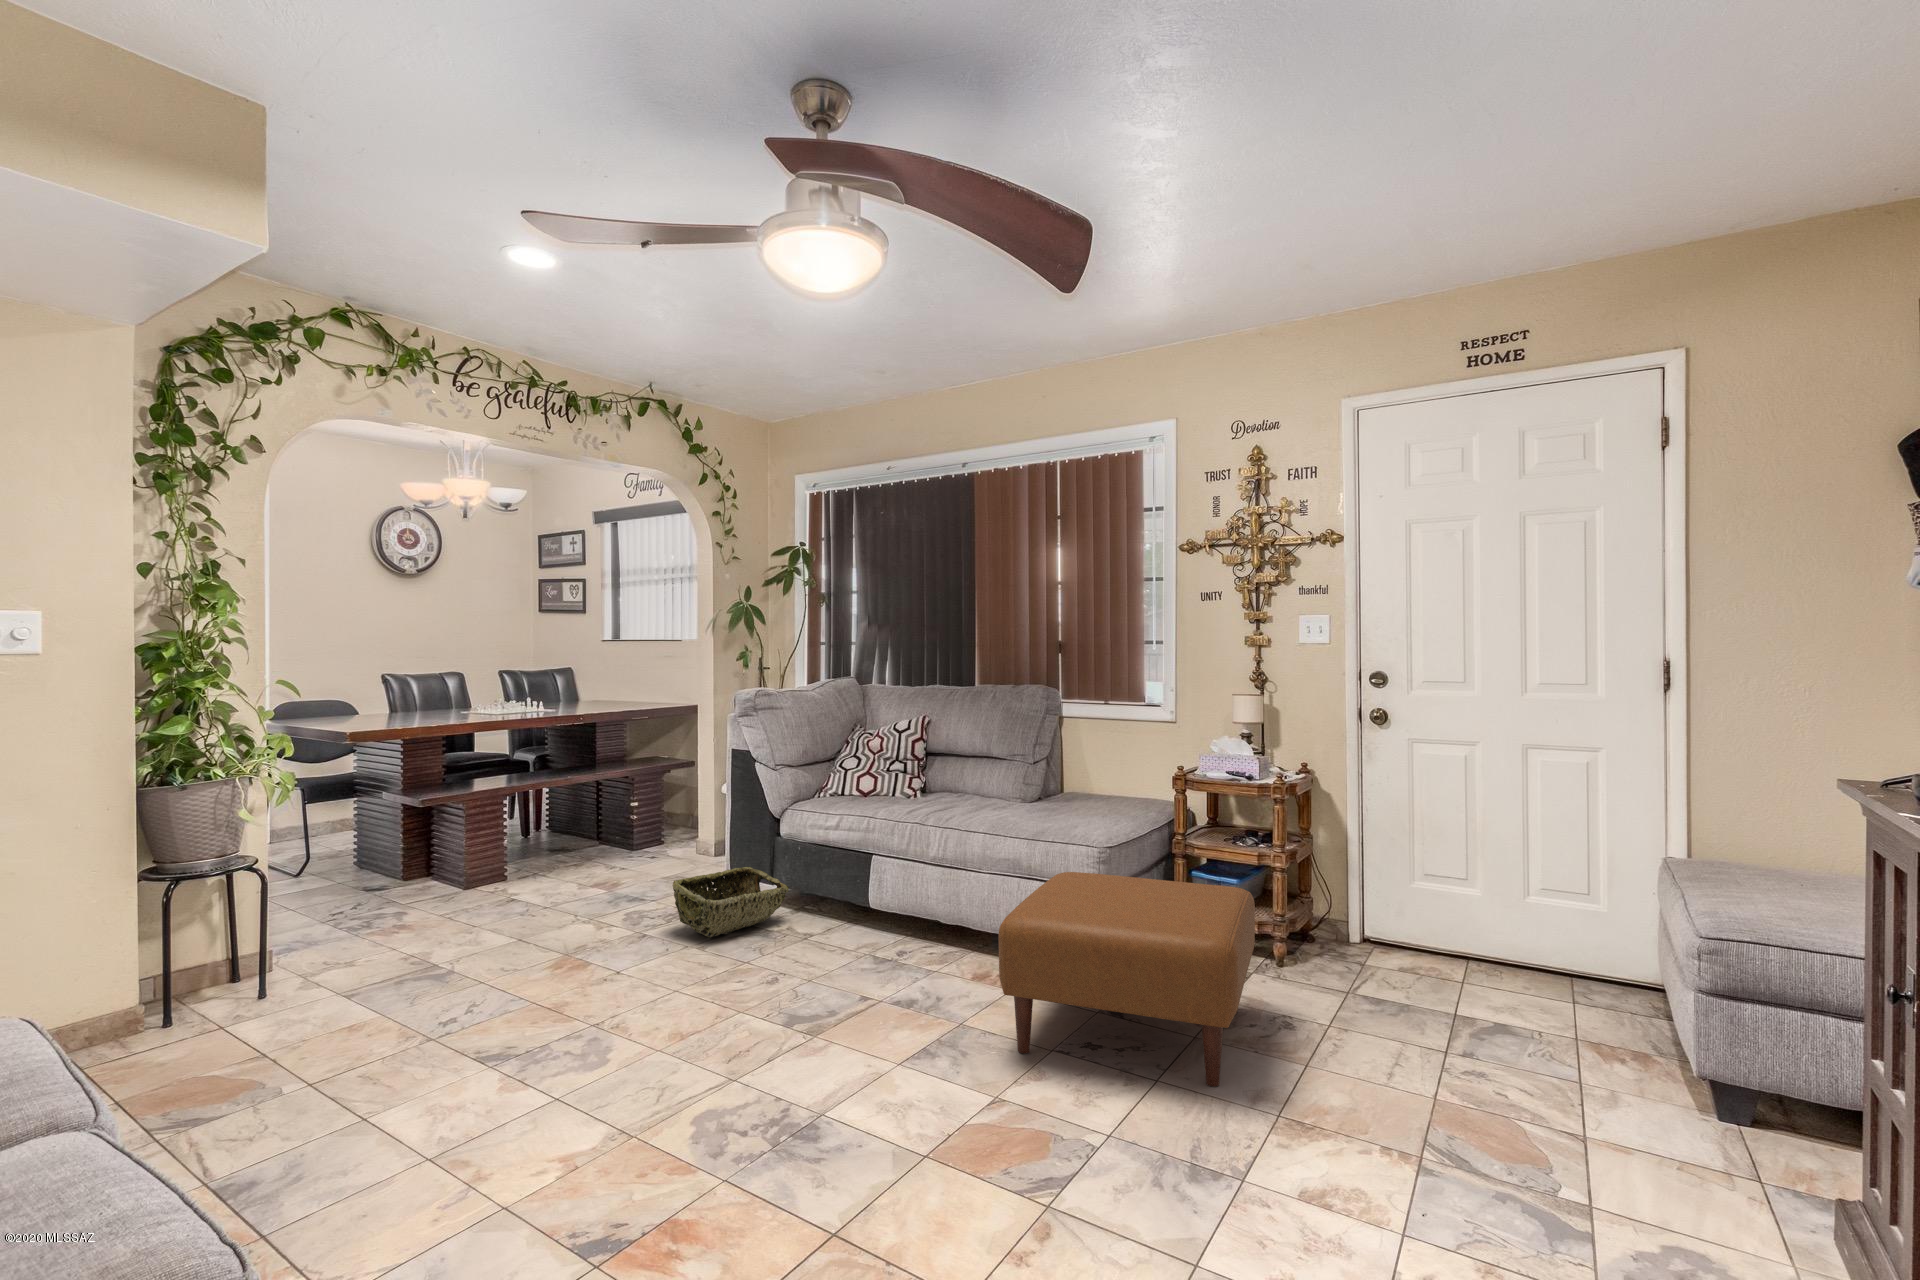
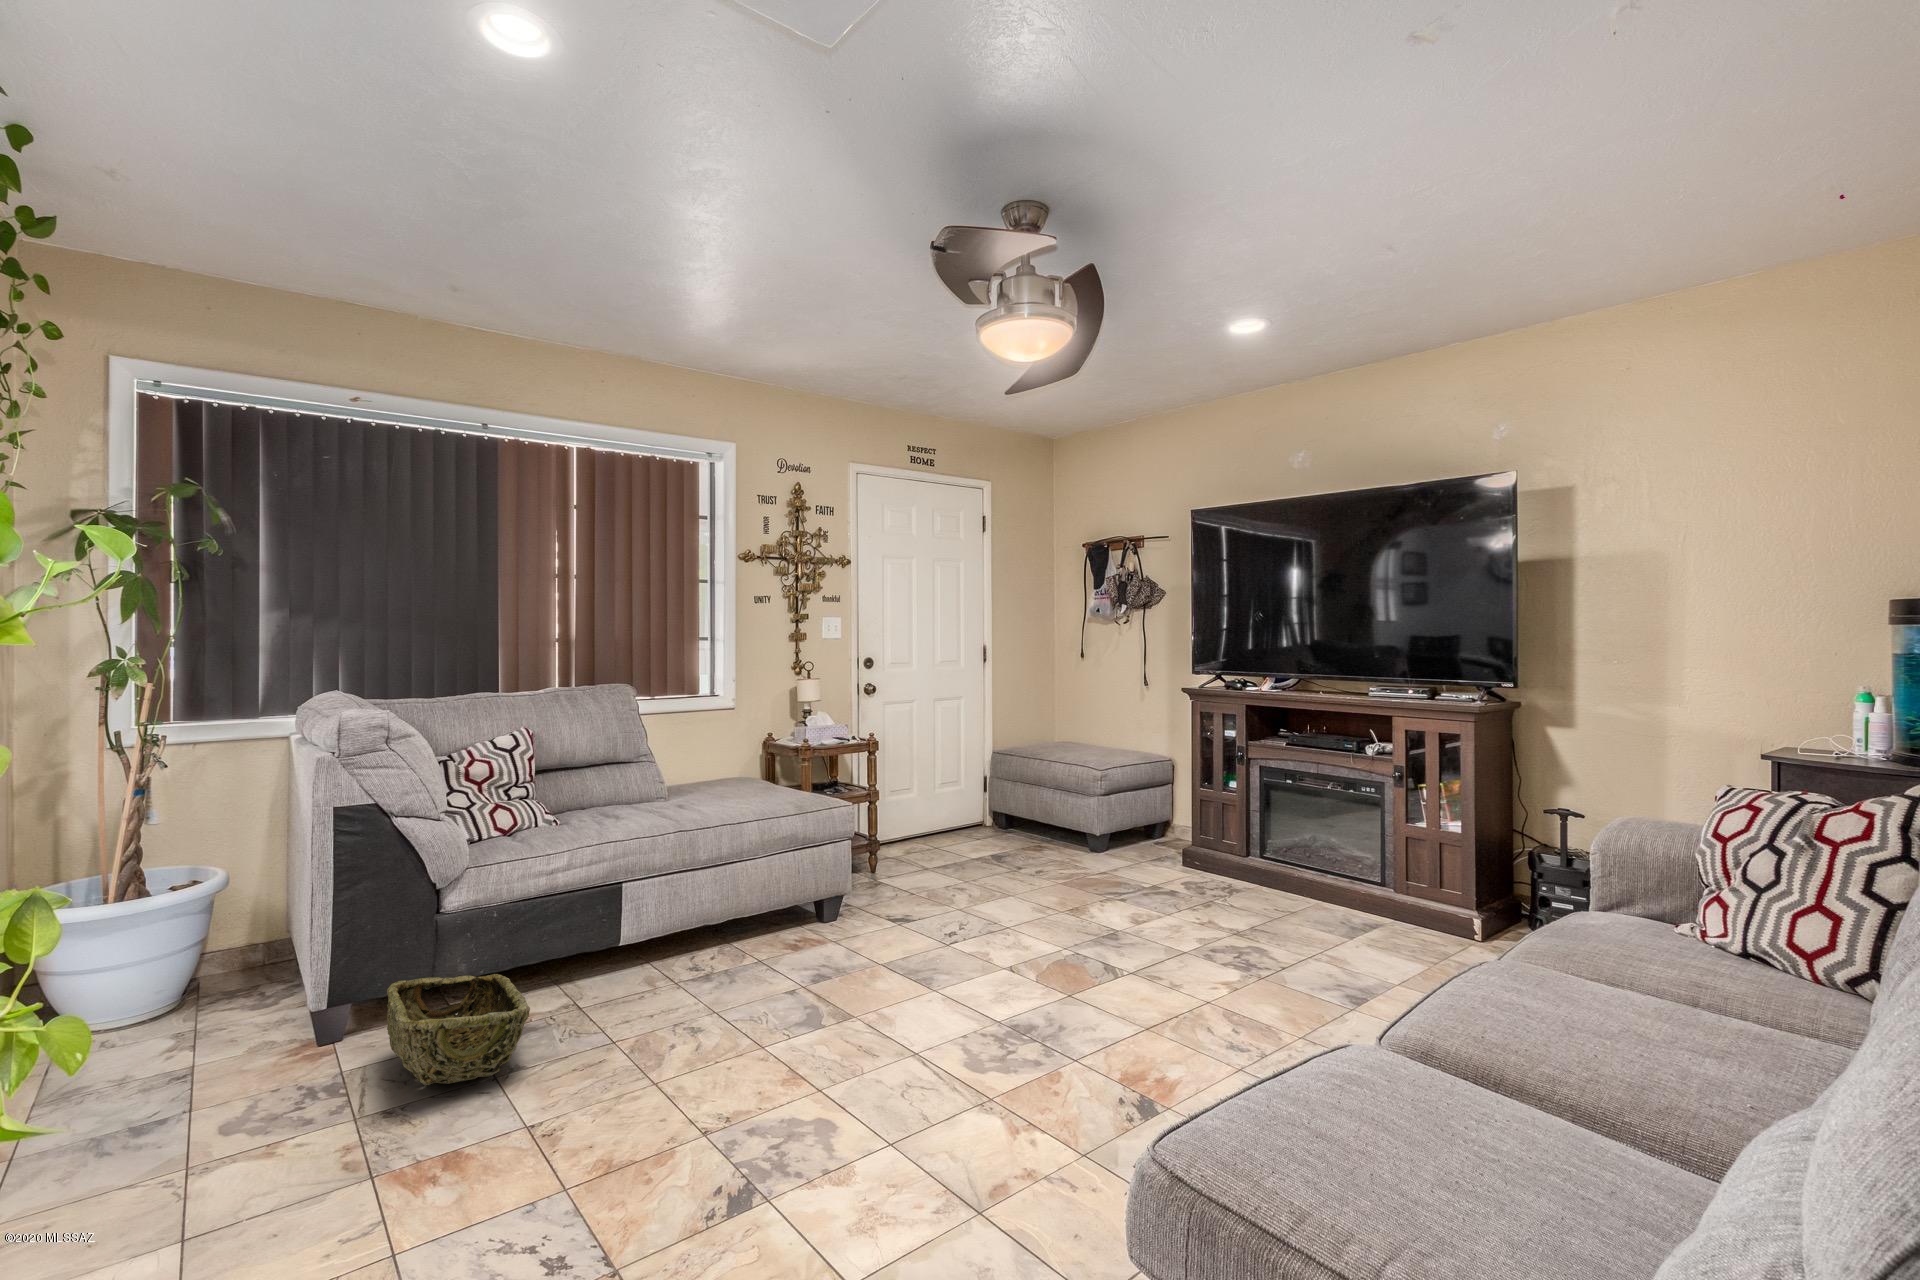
ottoman: present [999,872,1255,1087] -> none [847,800,1062,945]

